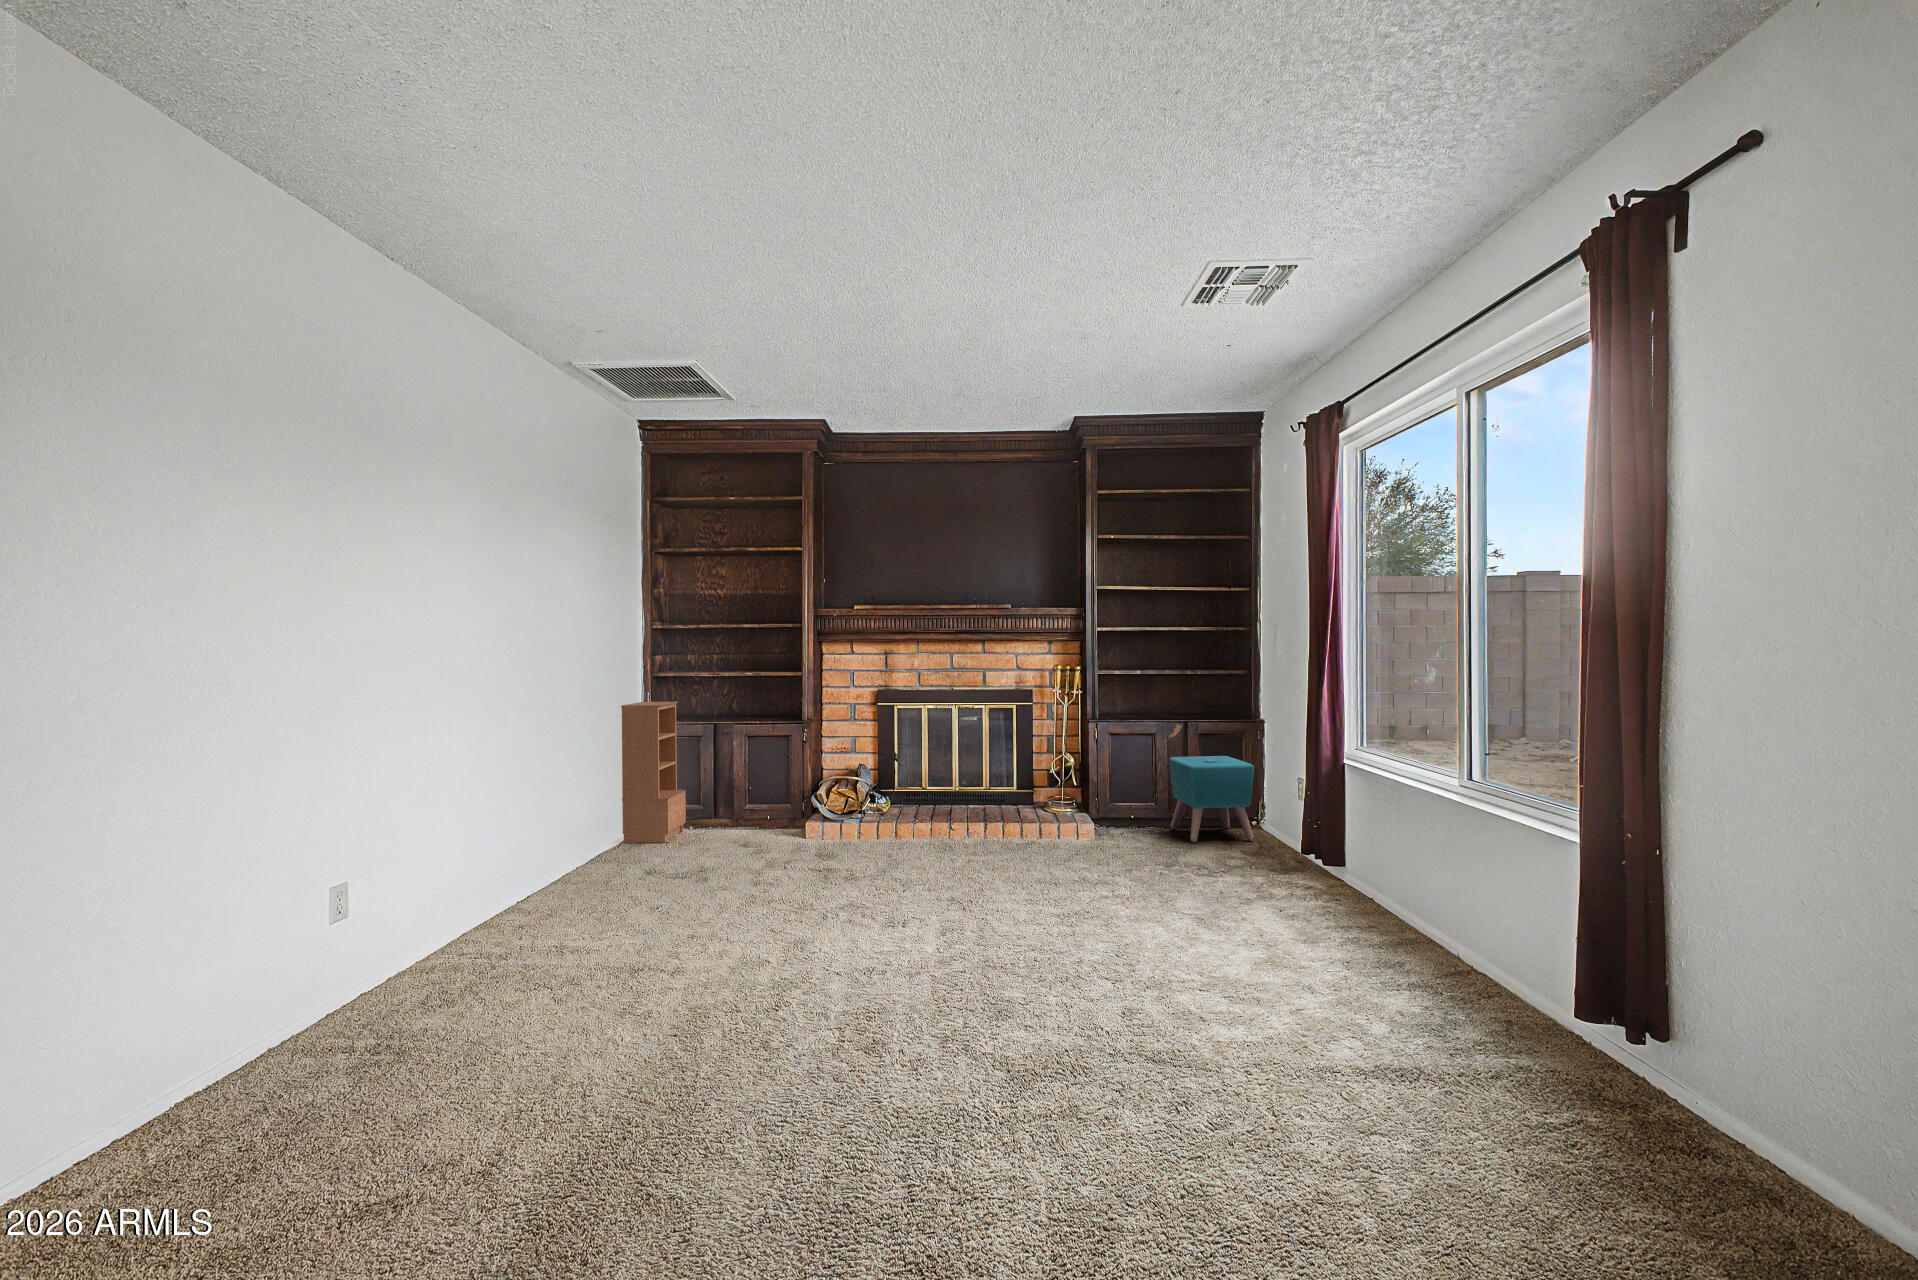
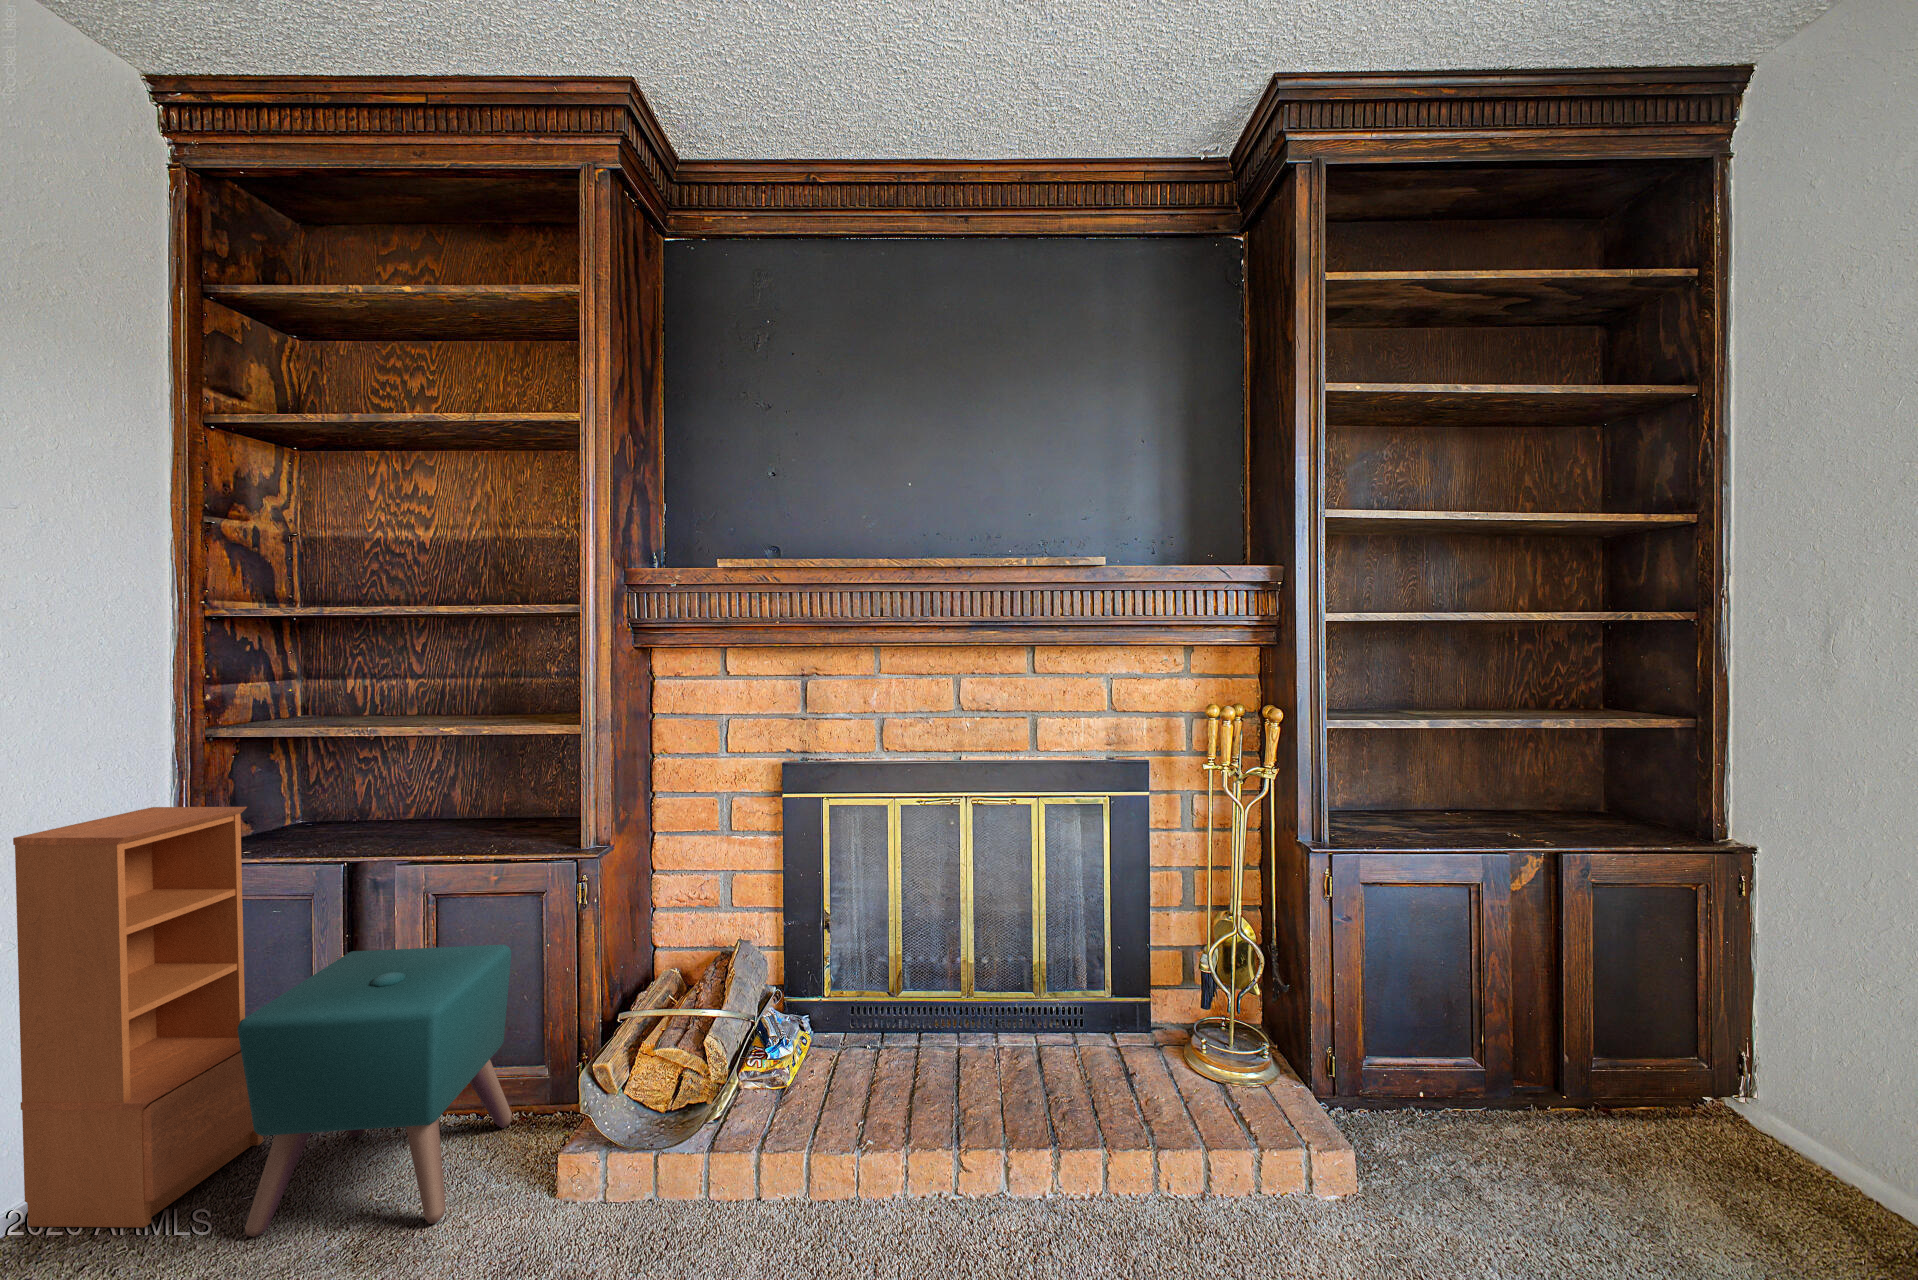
ottoman: present [1169,756,1254,843] -> present [238,945,512,1237]

